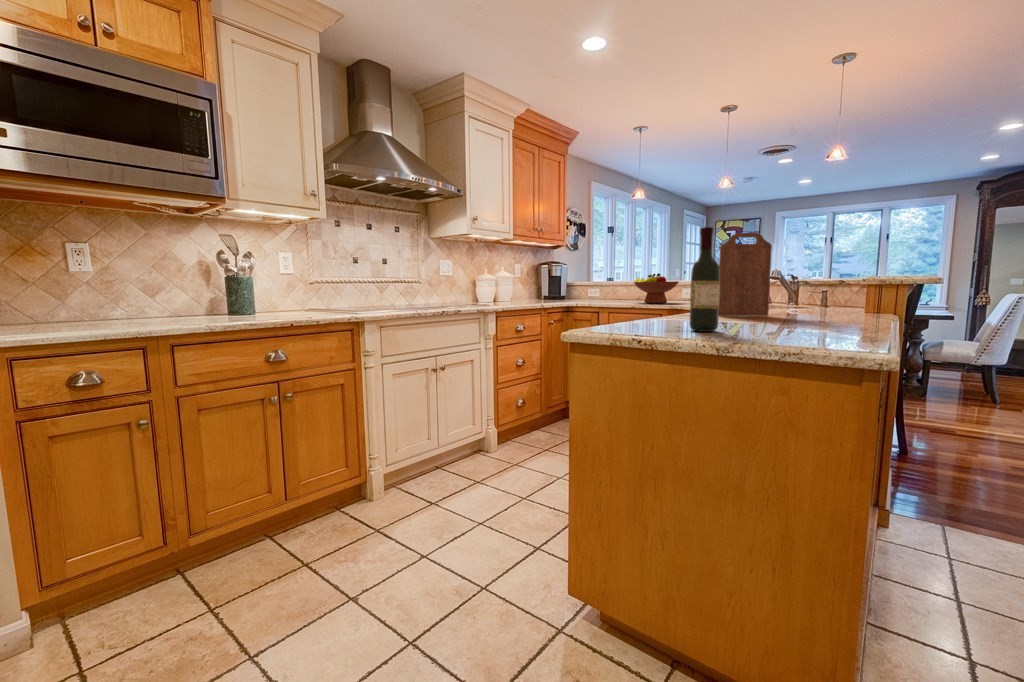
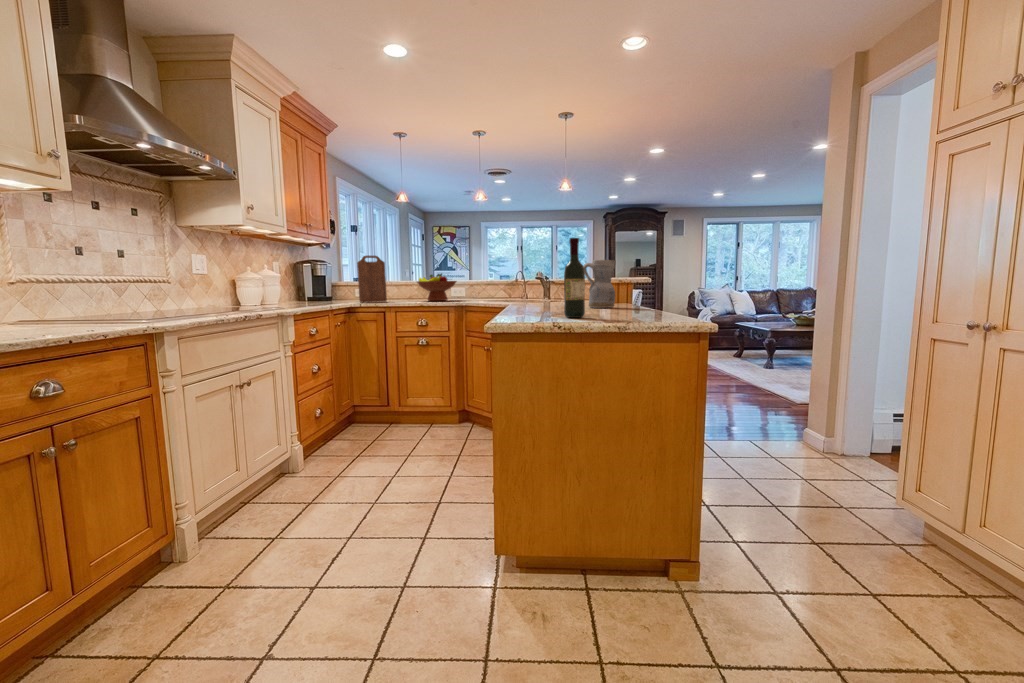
cutting board: present [718,233,772,316] -> present [357,255,387,302]
ceramic pitcher: none [789,253,843,320] -> present [583,260,616,308]

